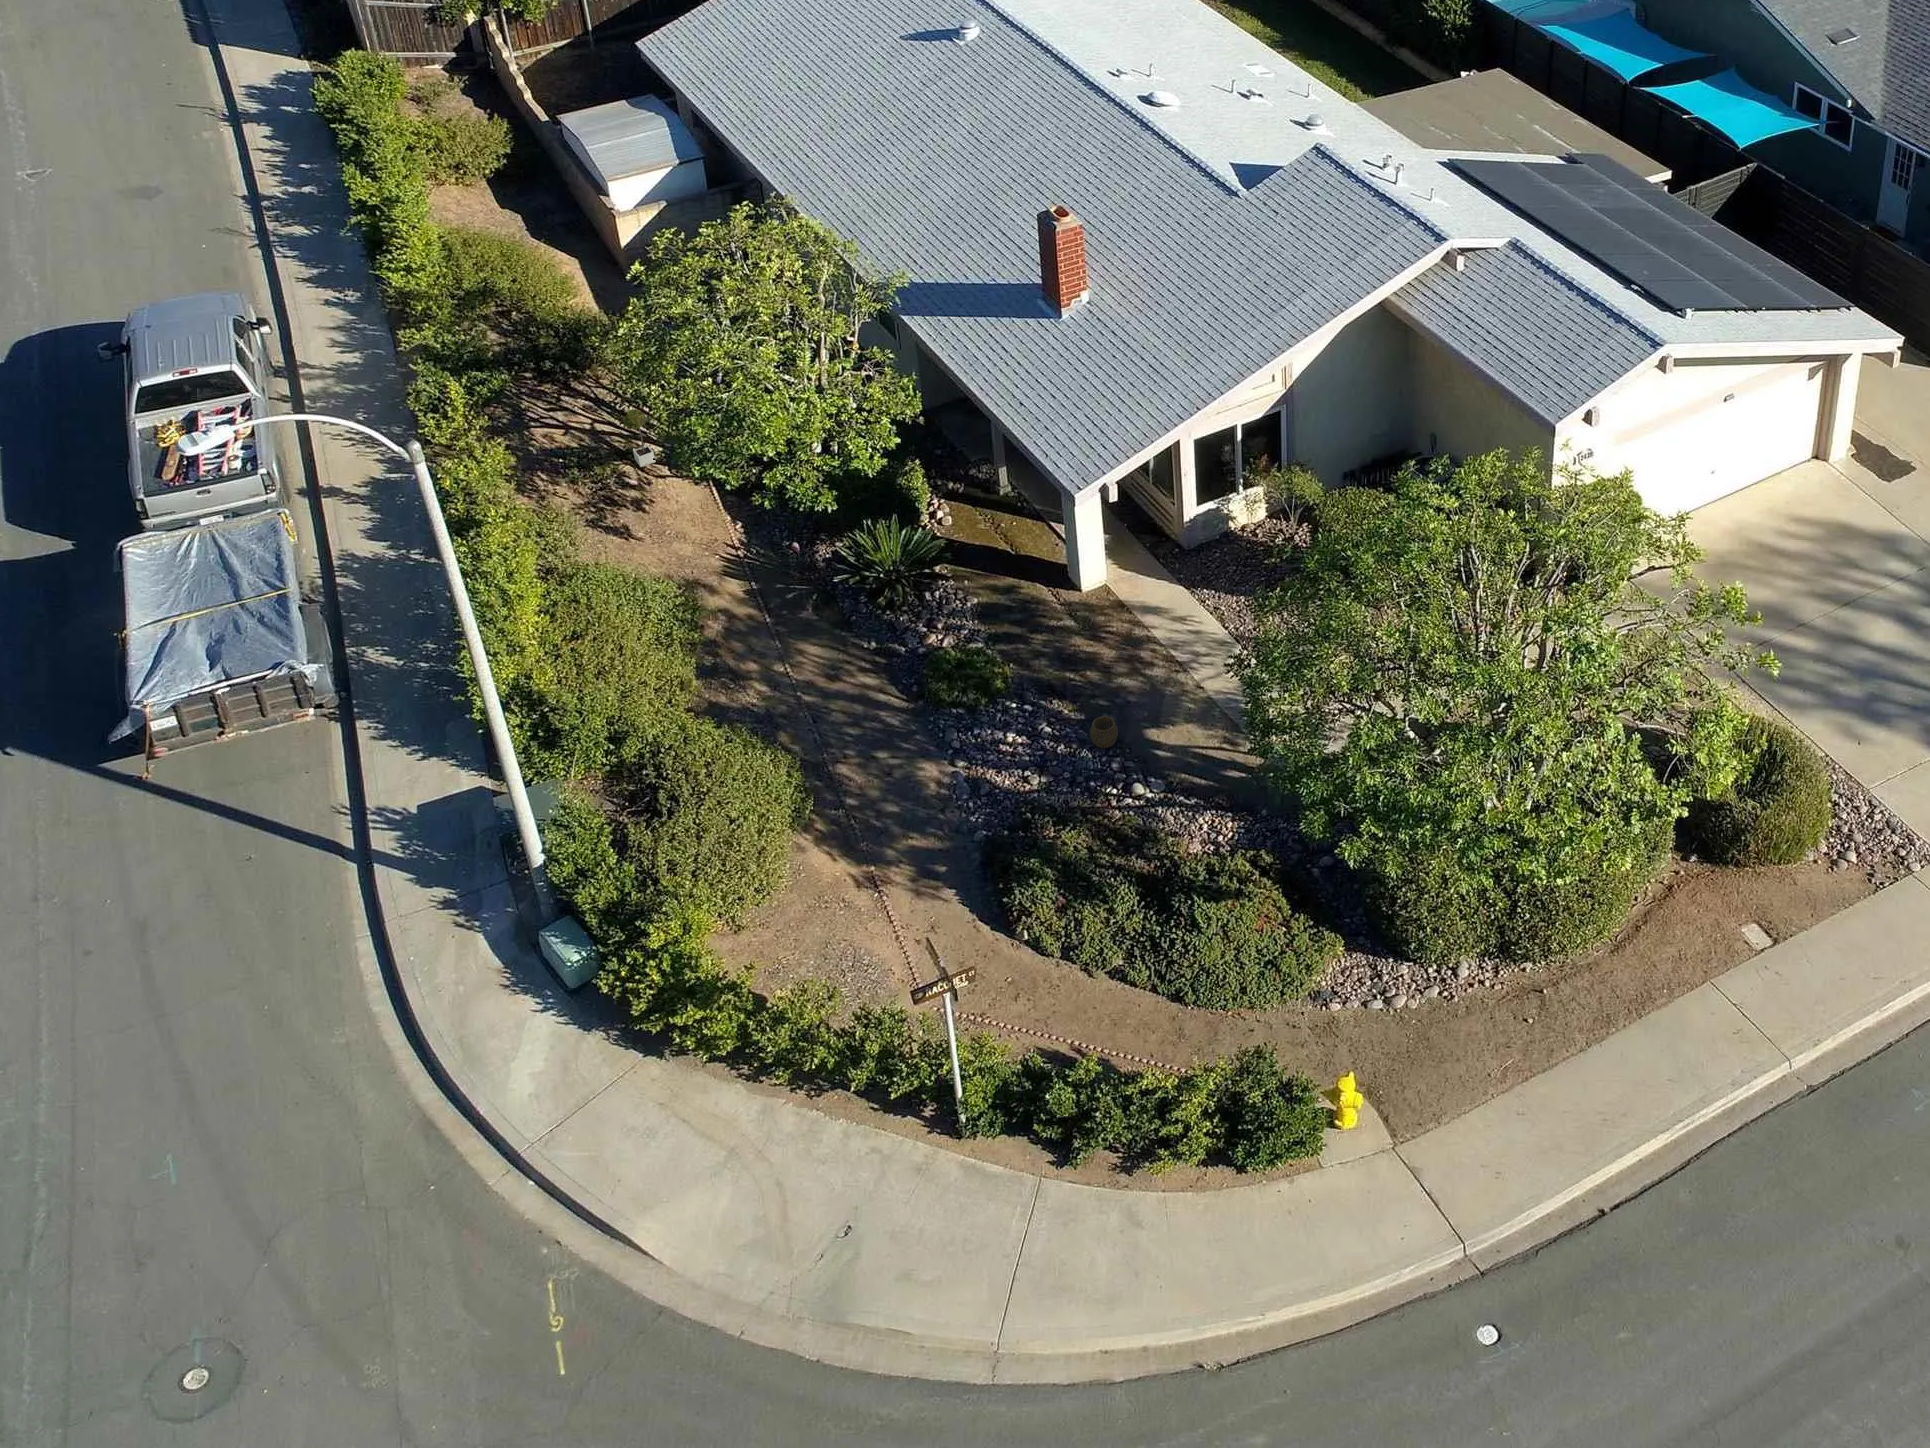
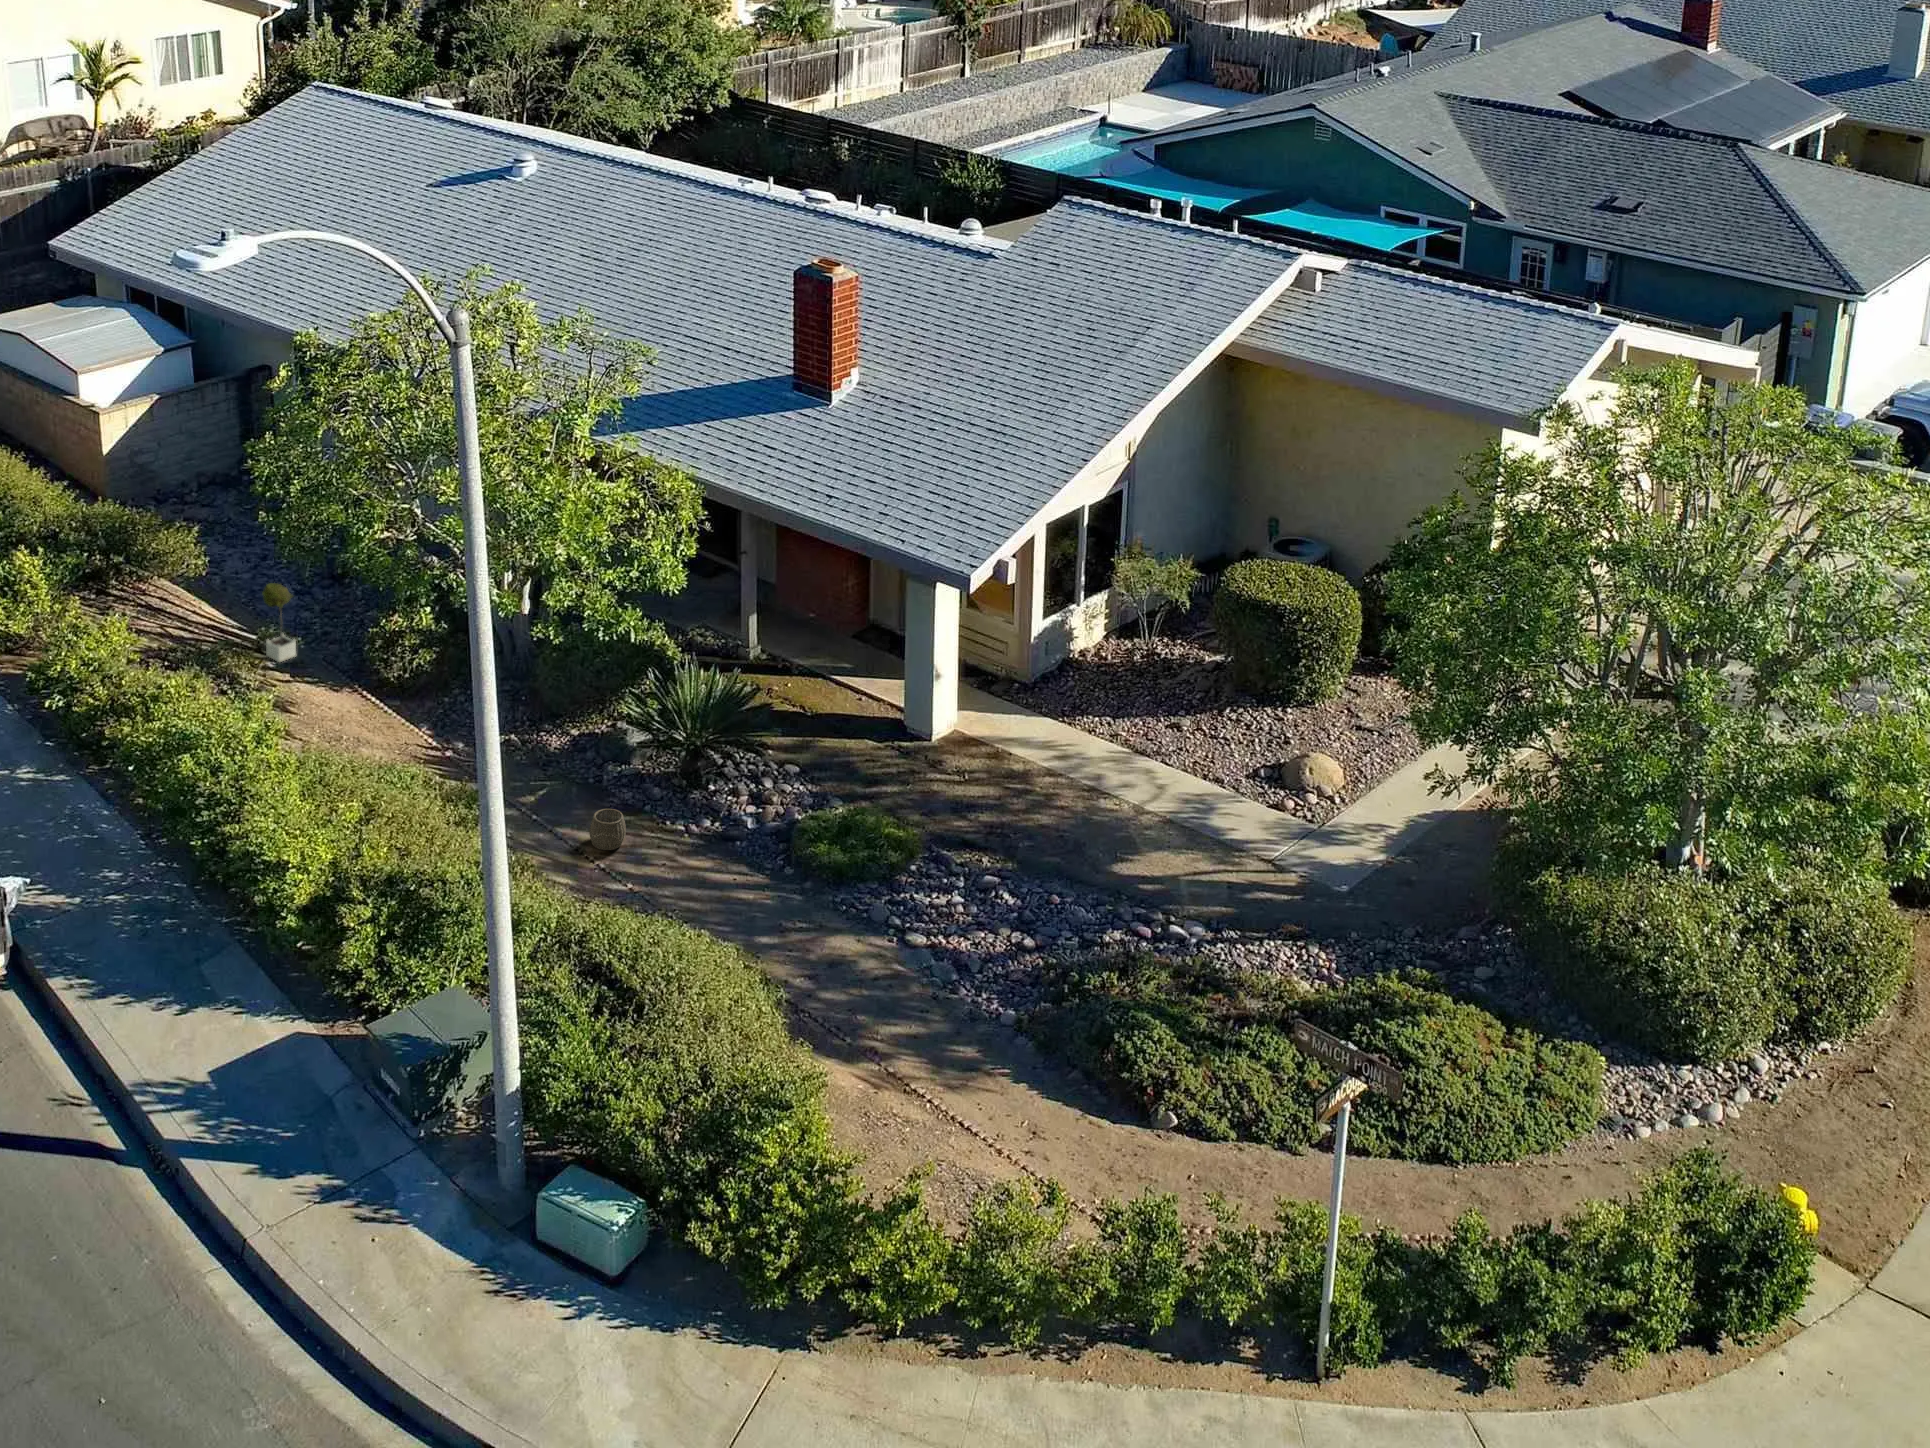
woven basket: present [1090,716,1118,748] -> present [589,809,626,850]

